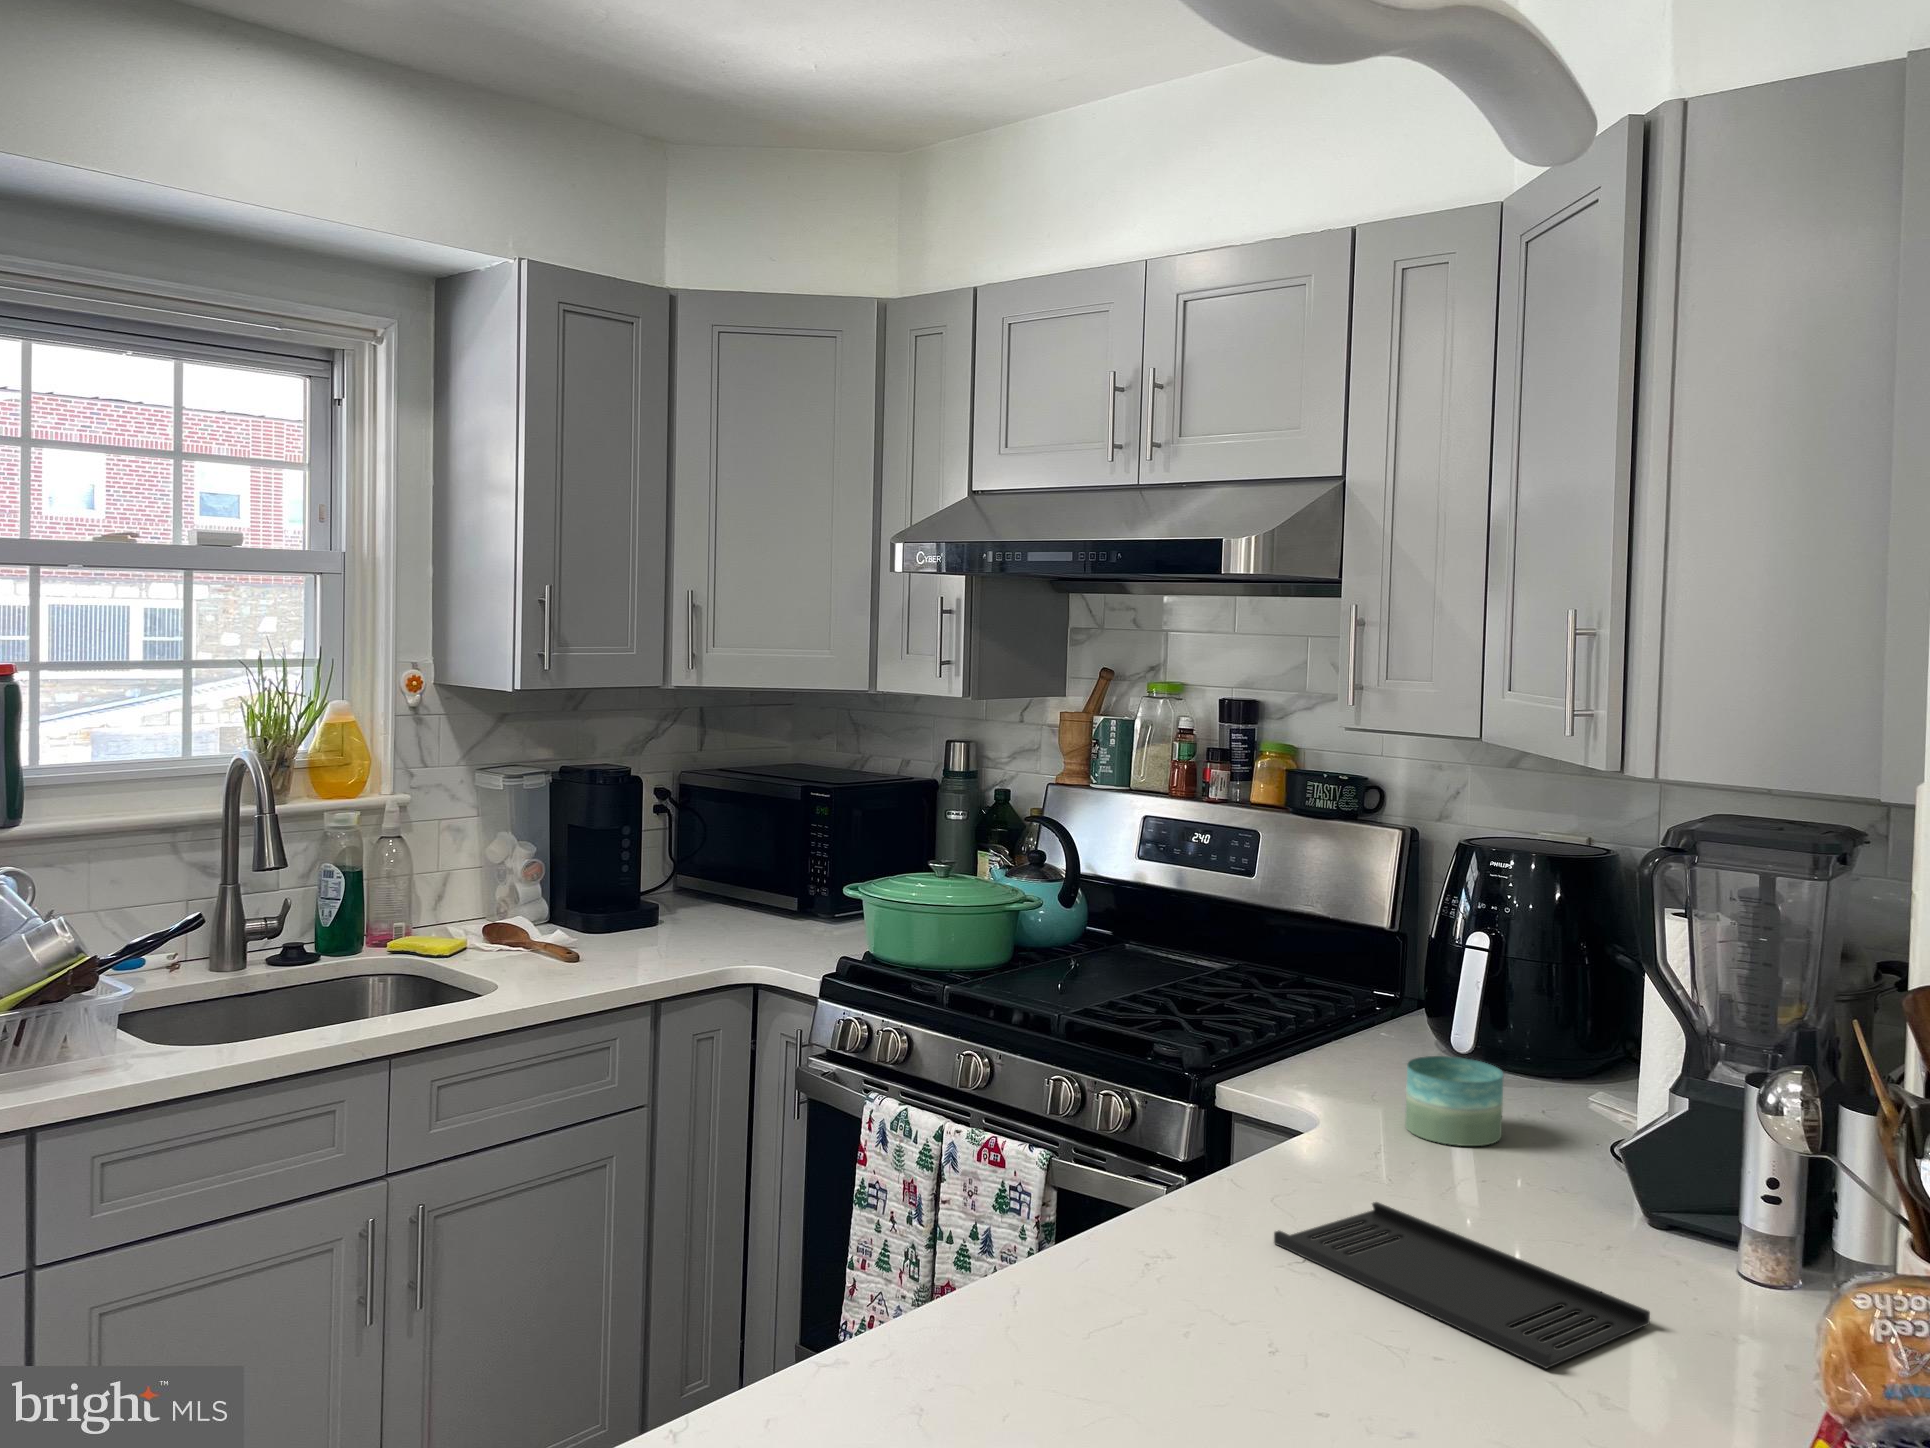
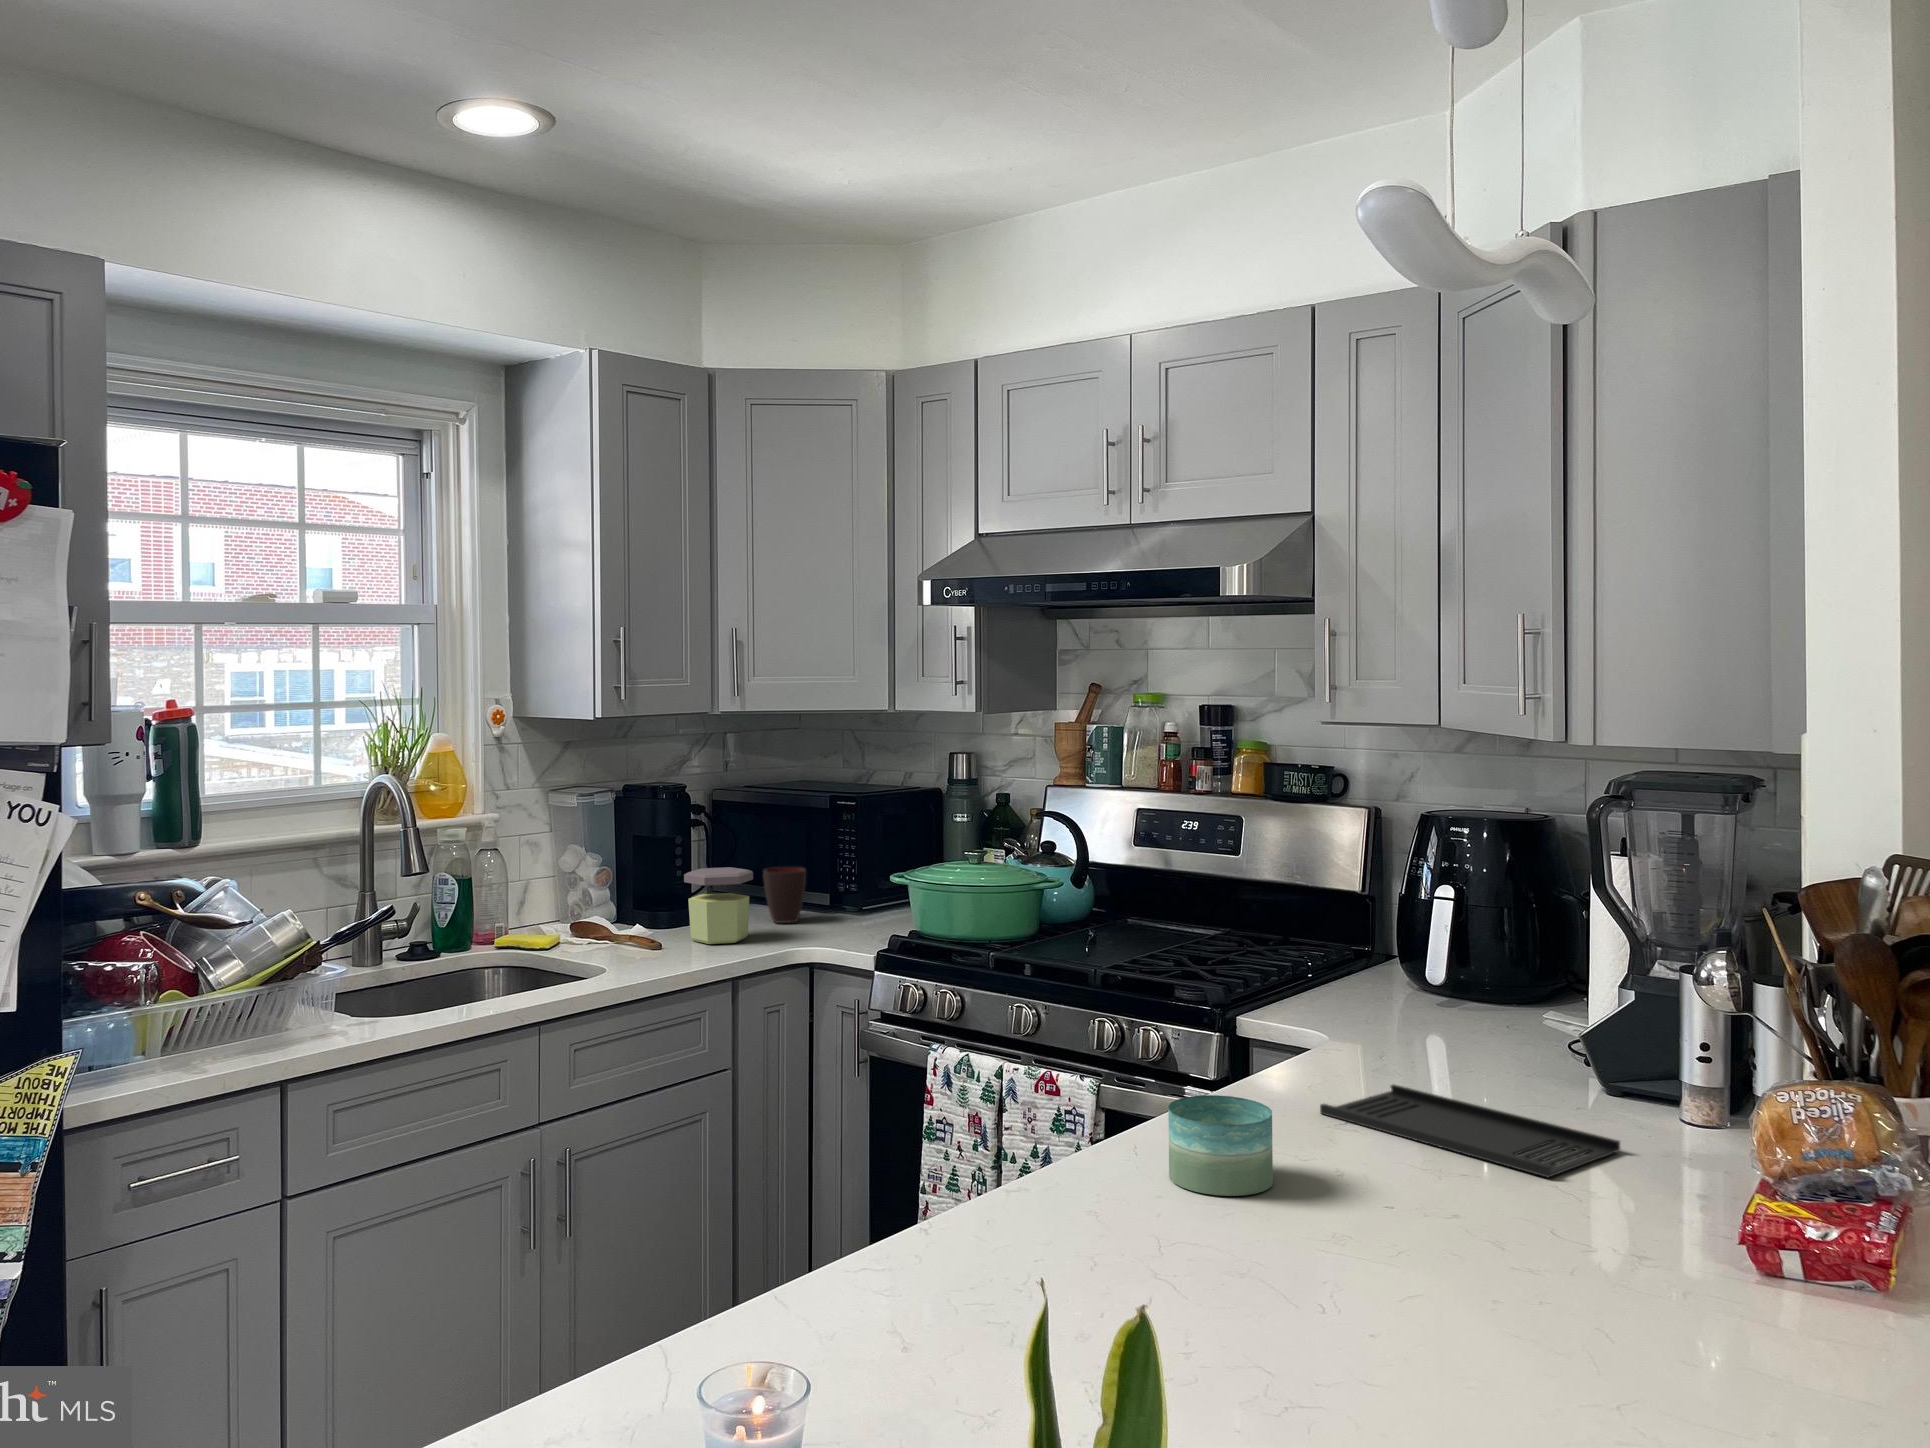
jar: none [613,867,695,957] -> present [684,867,753,944]
cup: none [717,867,767,932] -> present [763,867,806,923]
candle: present [1405,1056,1503,1146] -> present [1168,1095,1273,1196]

